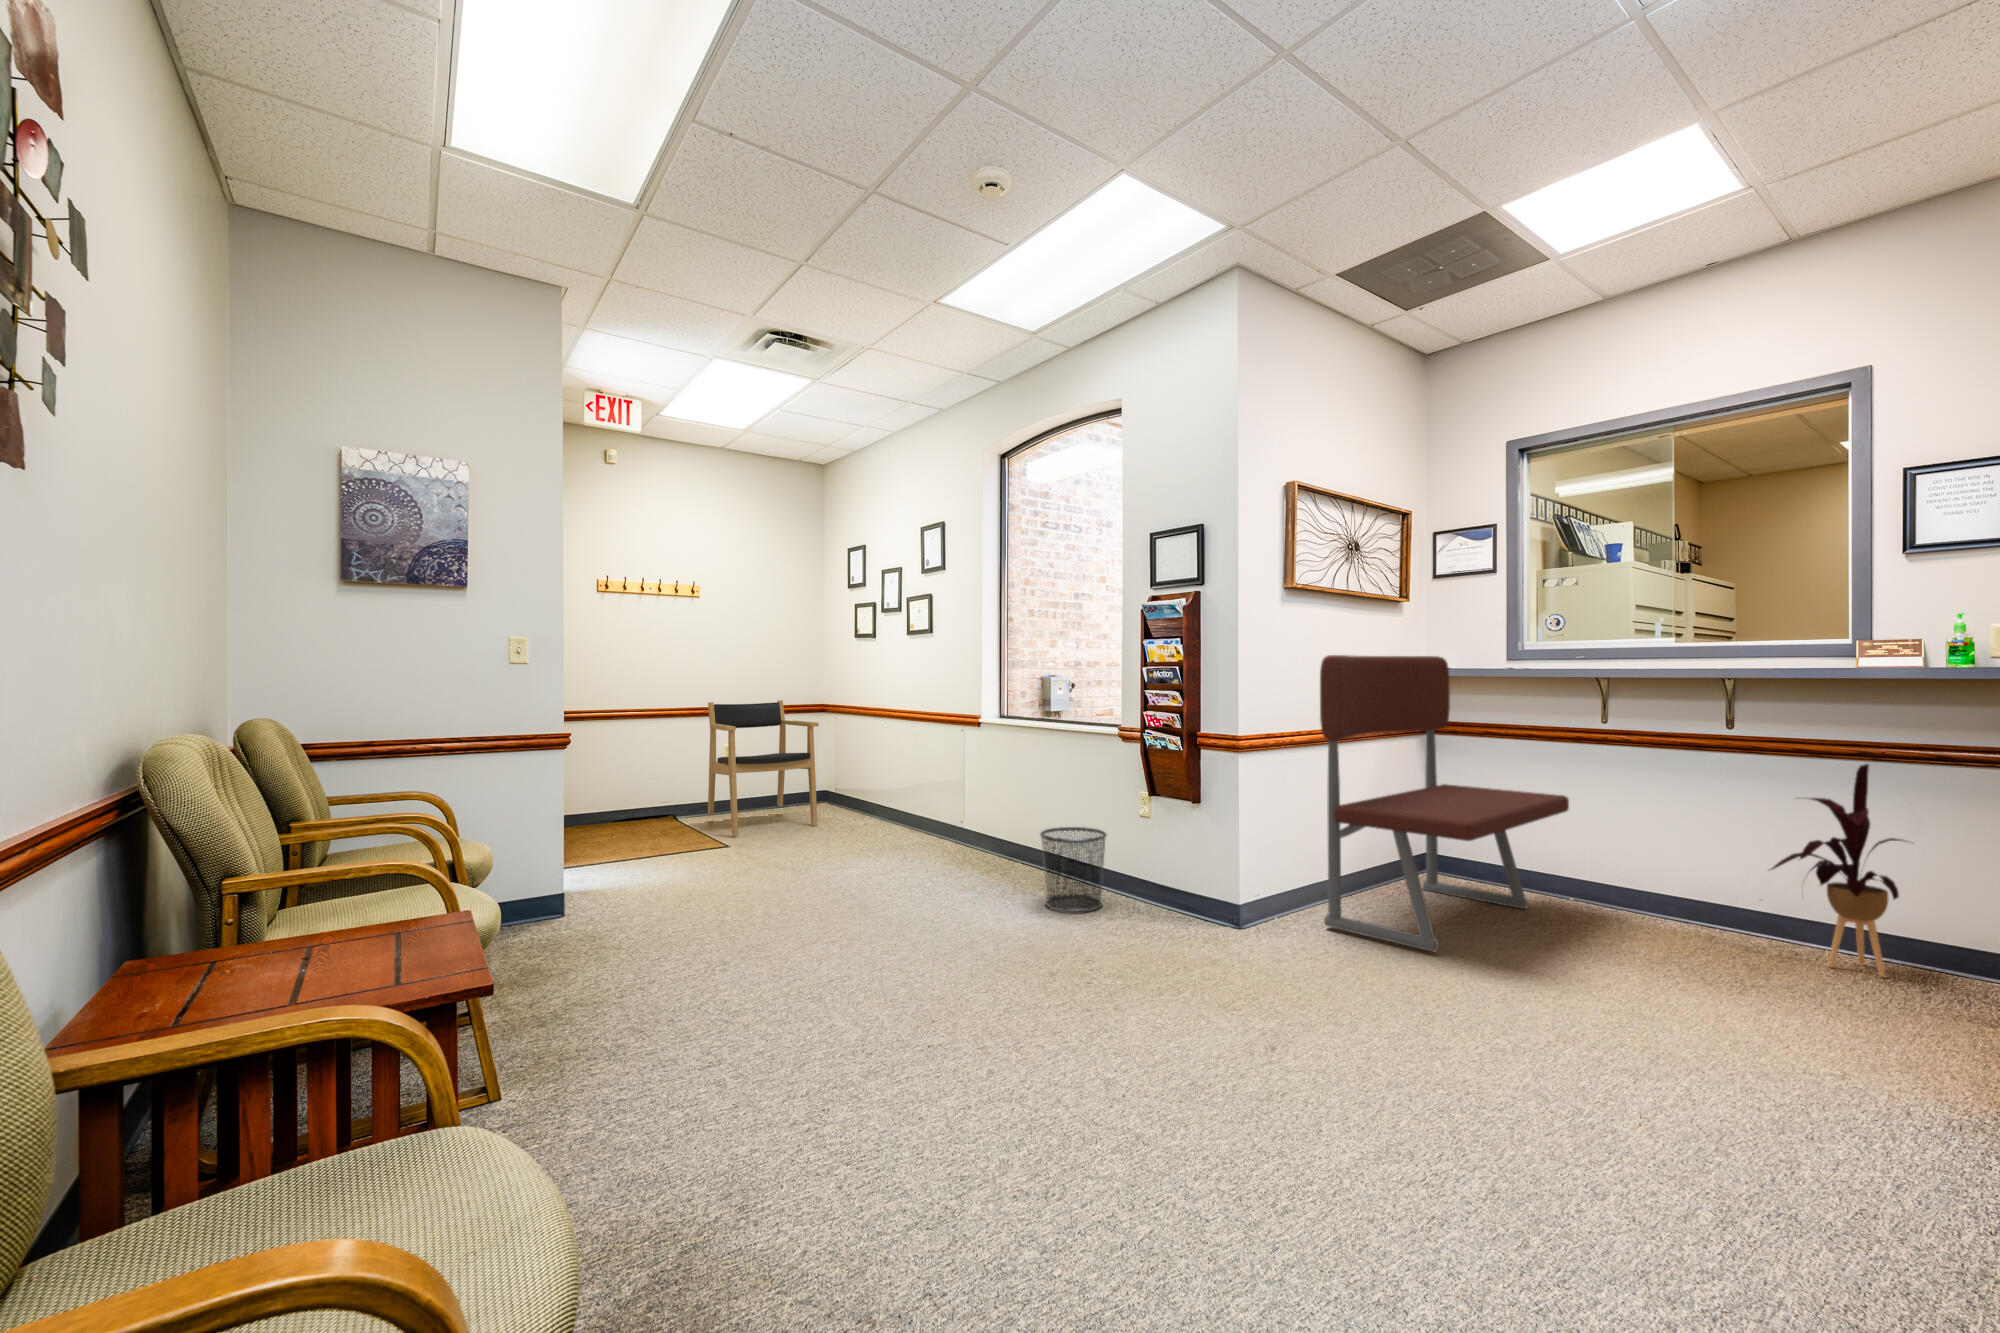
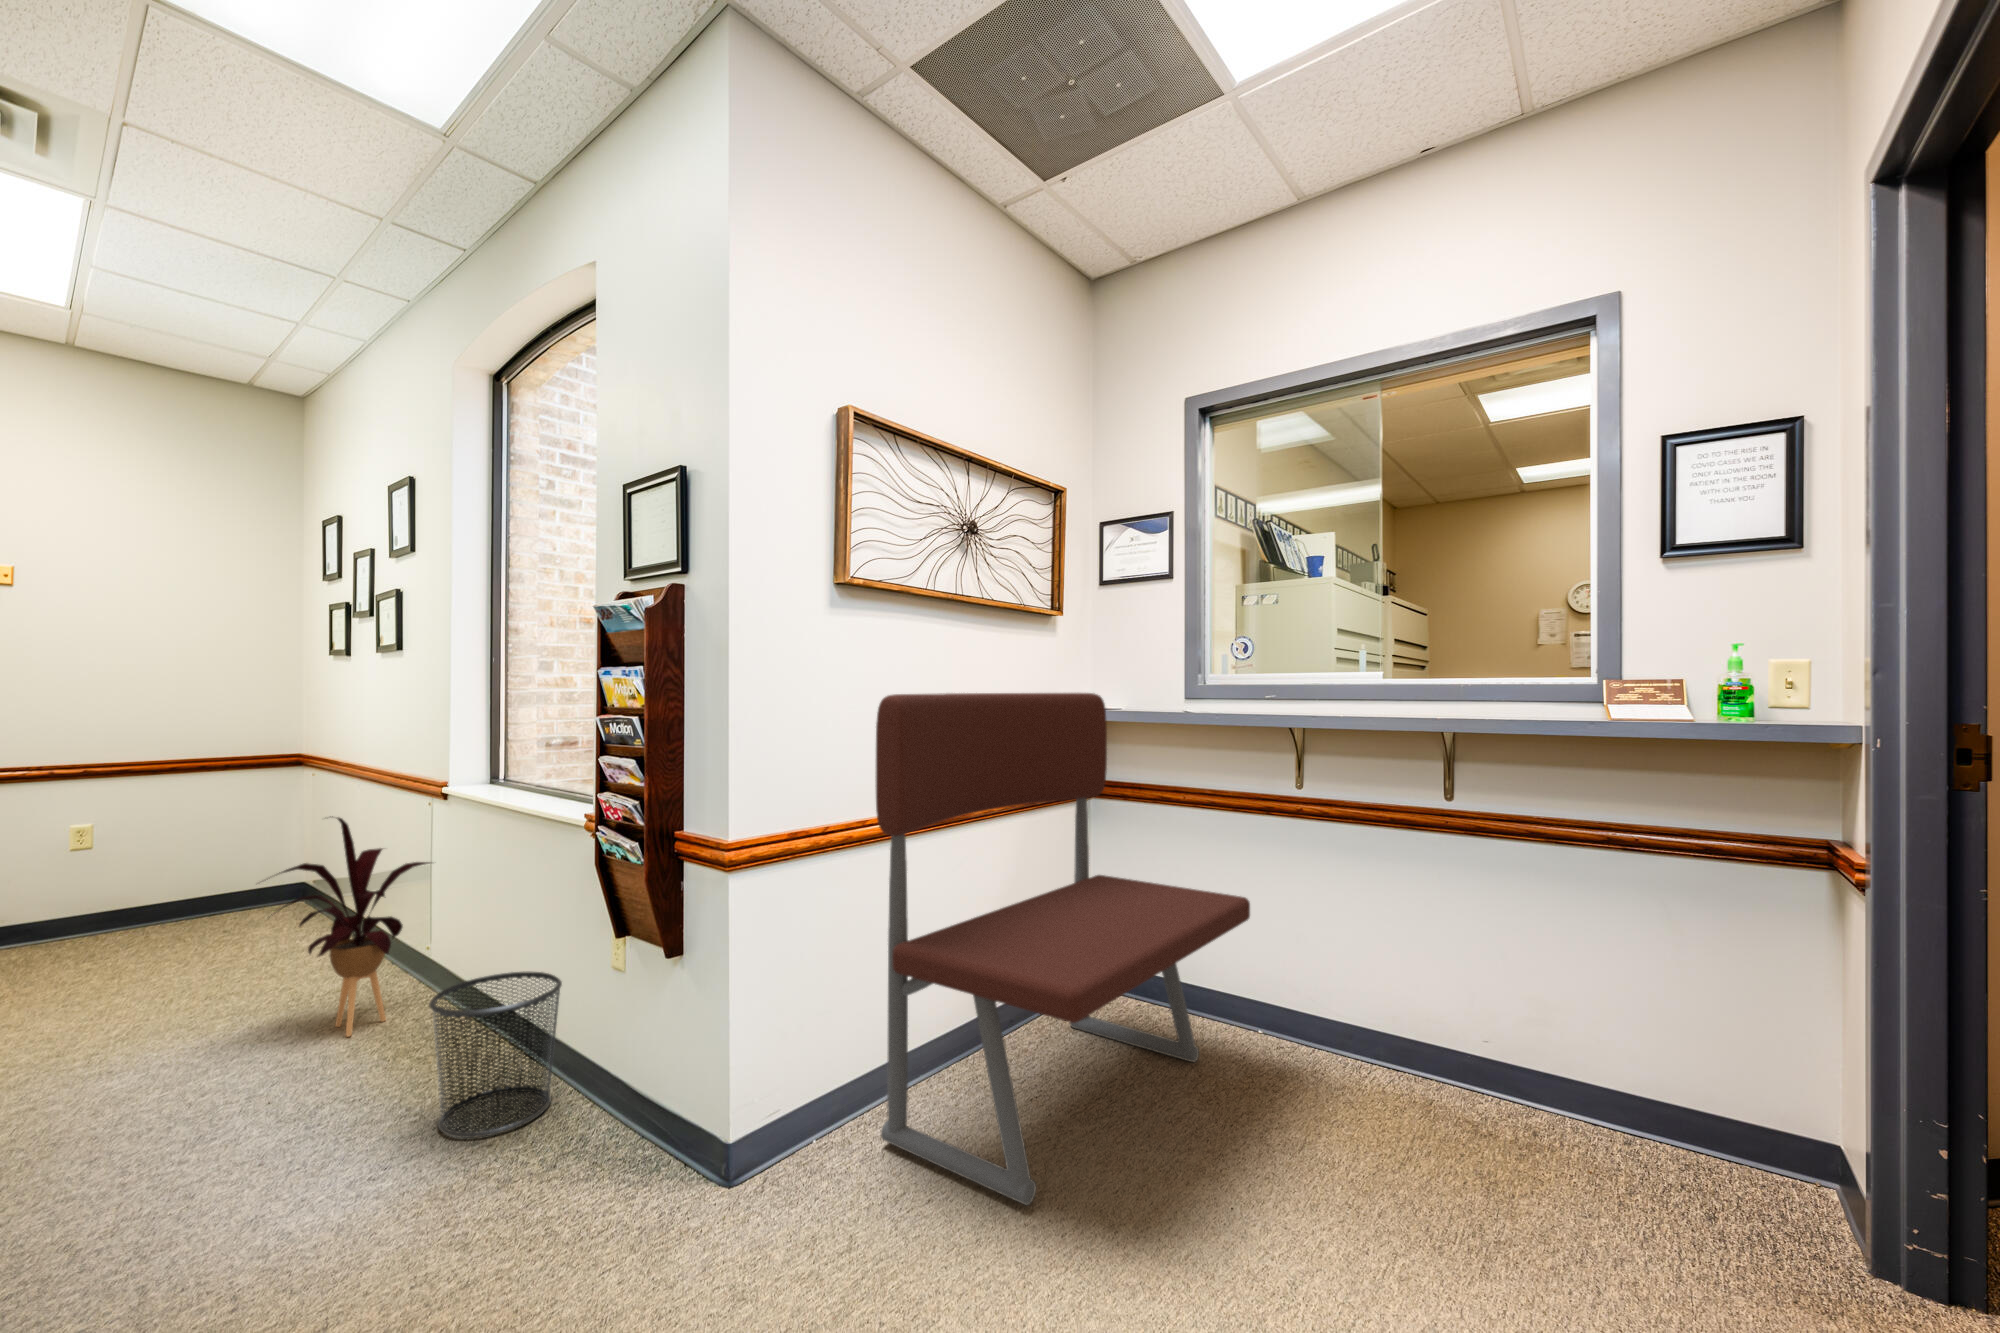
armchair: present [708,700,819,836] -> none [62,743,274,968]
house plant: present [1772,764,1914,977] -> present [271,816,430,1036]

